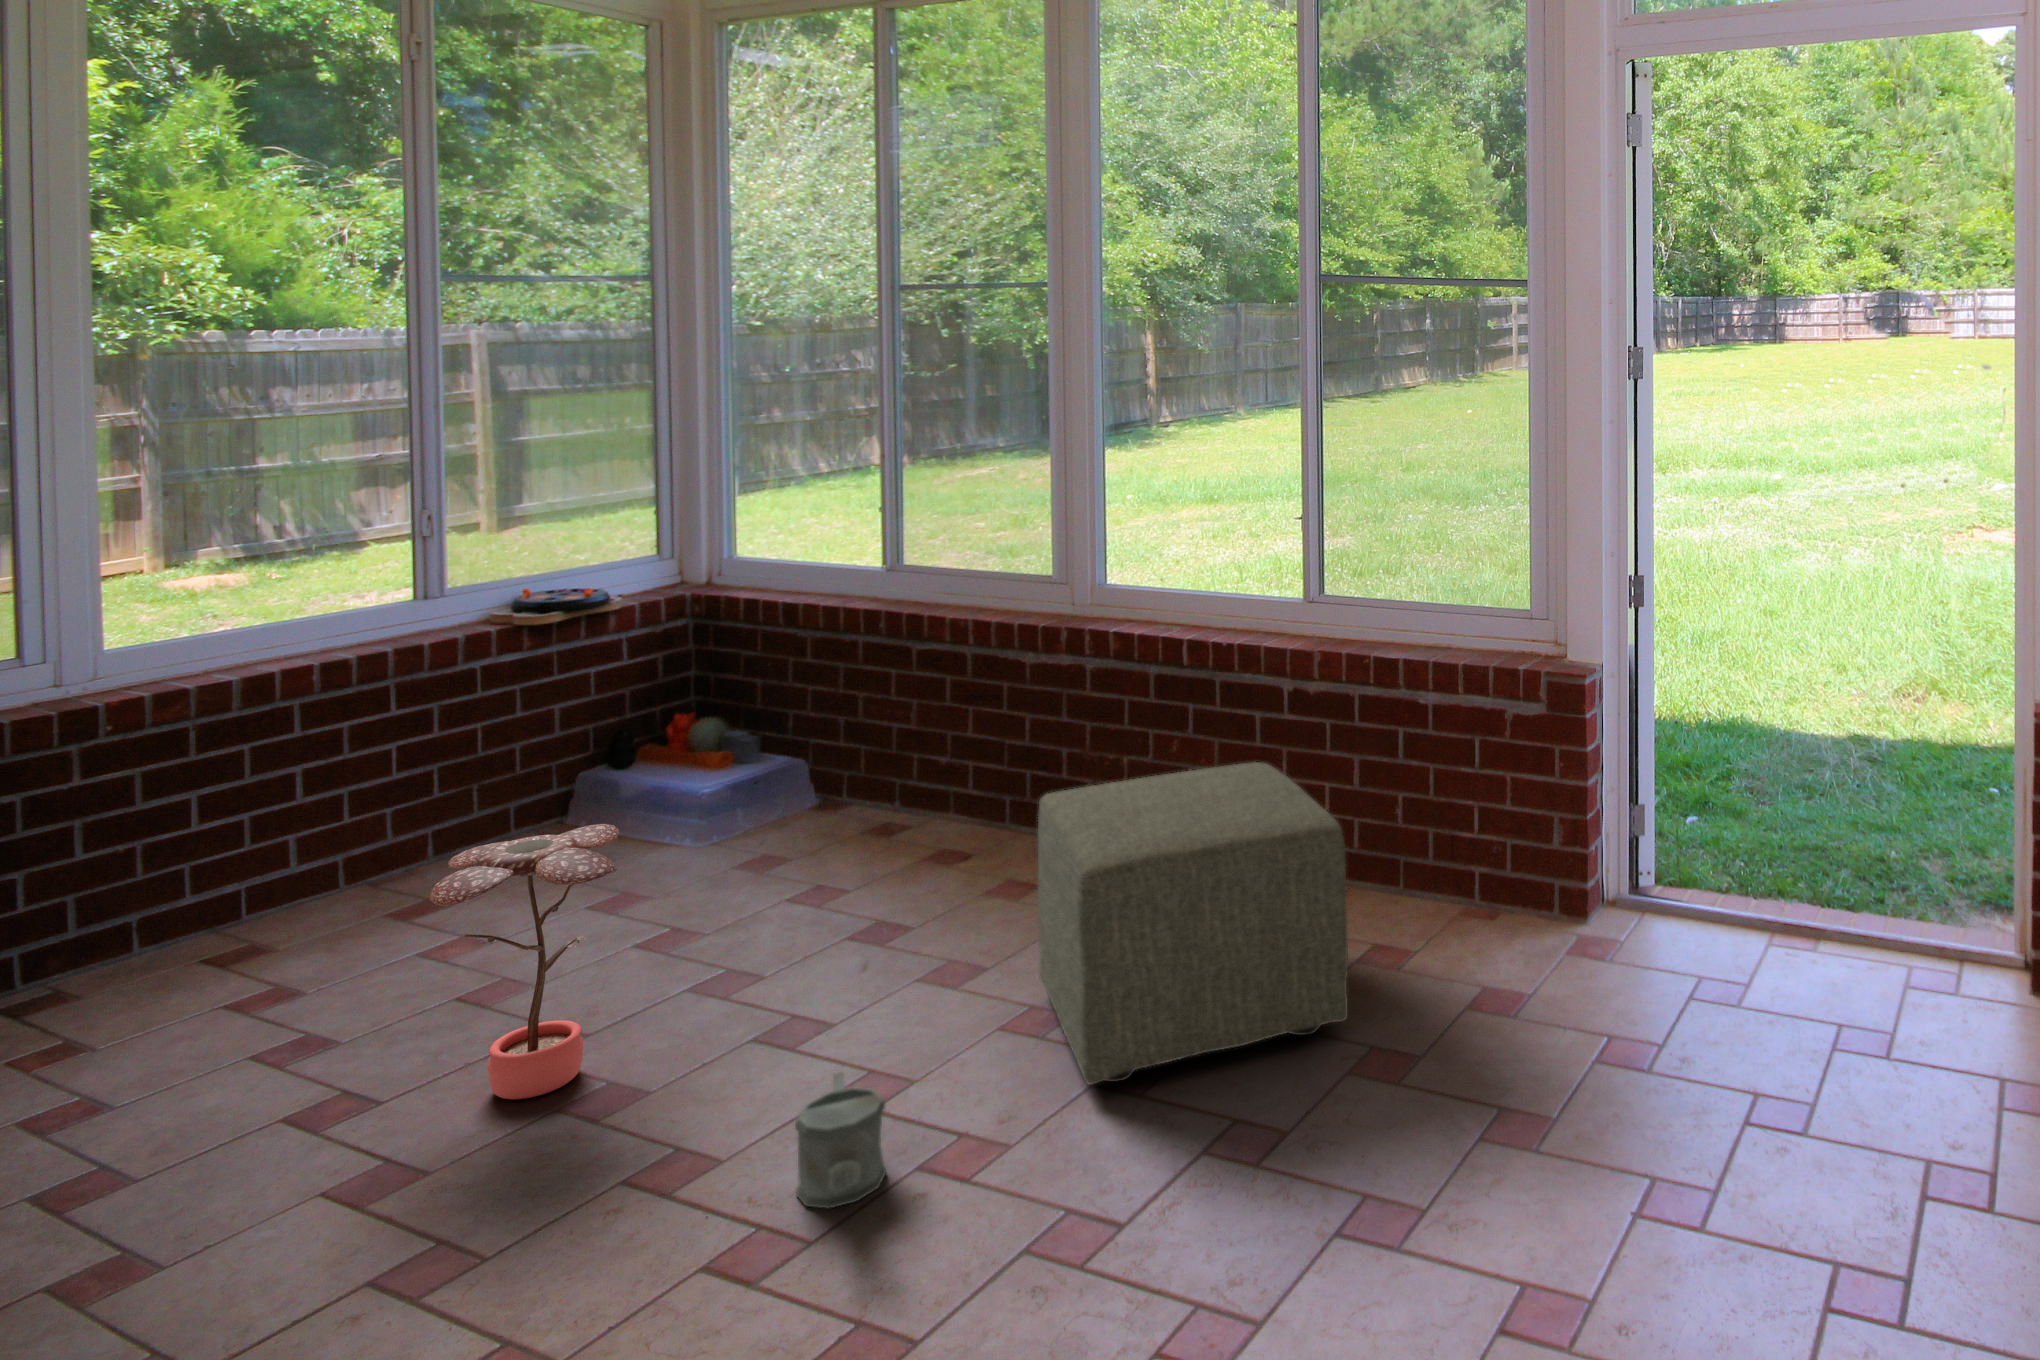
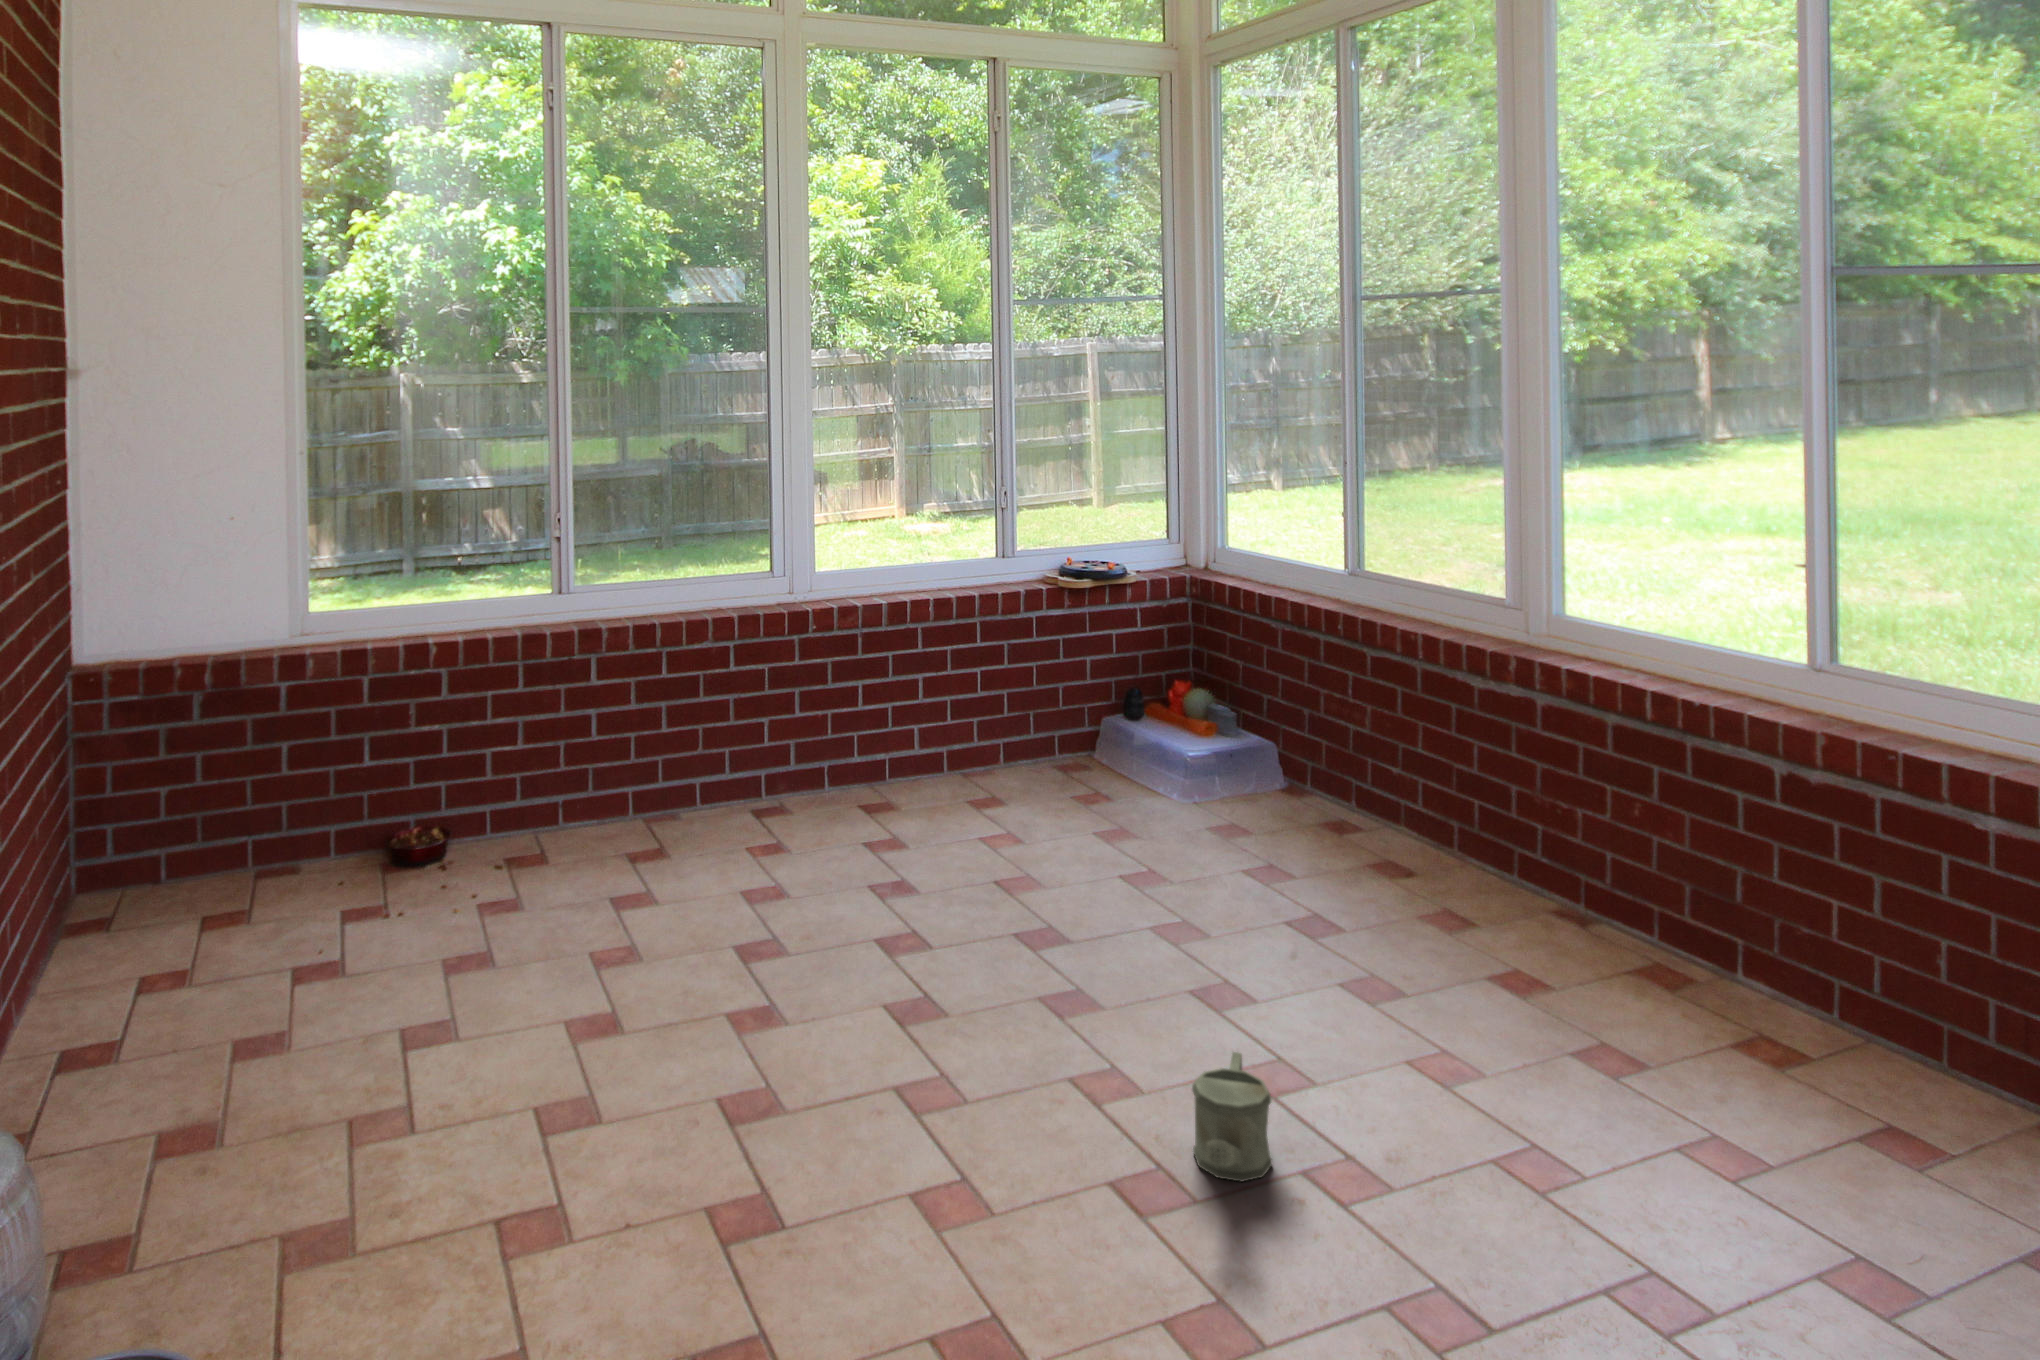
ottoman: present [1038,762,1348,1085] -> none [1454,833,1824,1205]
potted plant: present [430,824,619,1099] -> none [955,768,1090,984]

